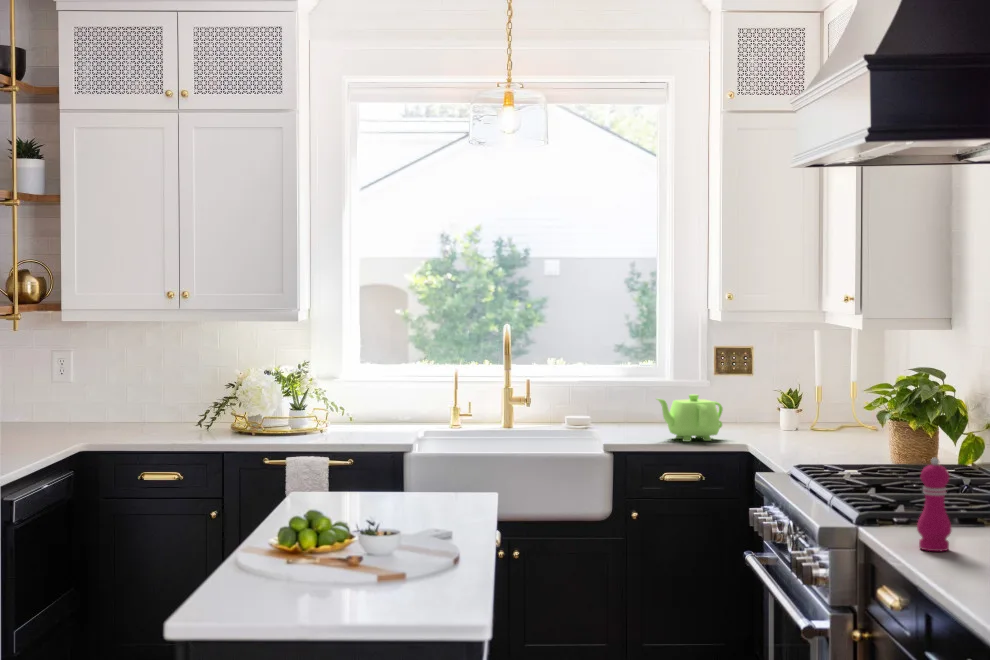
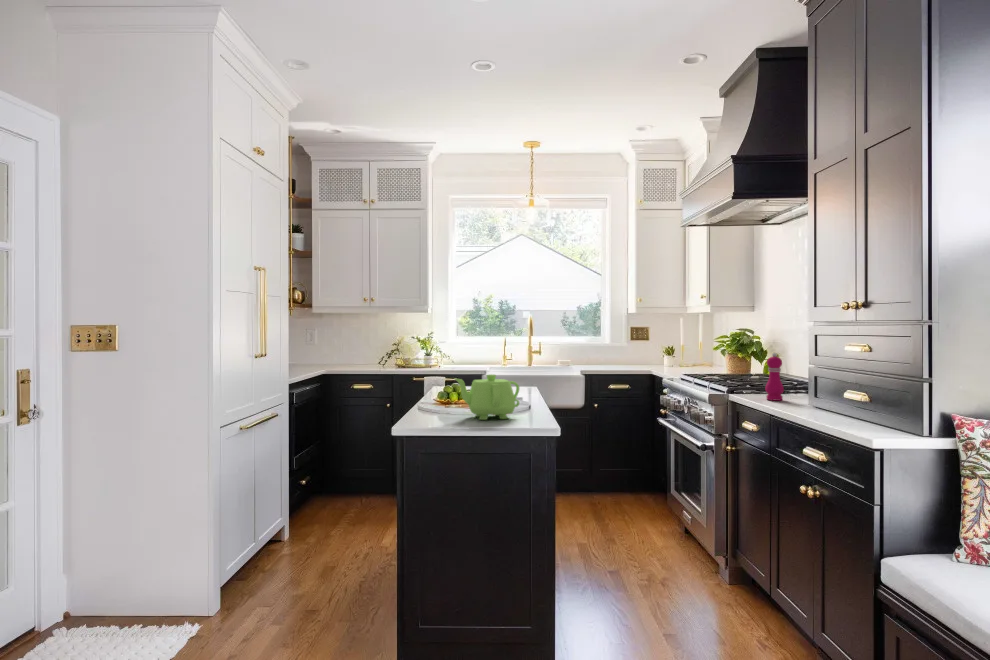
teapot: present [657,394,723,441] -> present [455,374,519,420]

